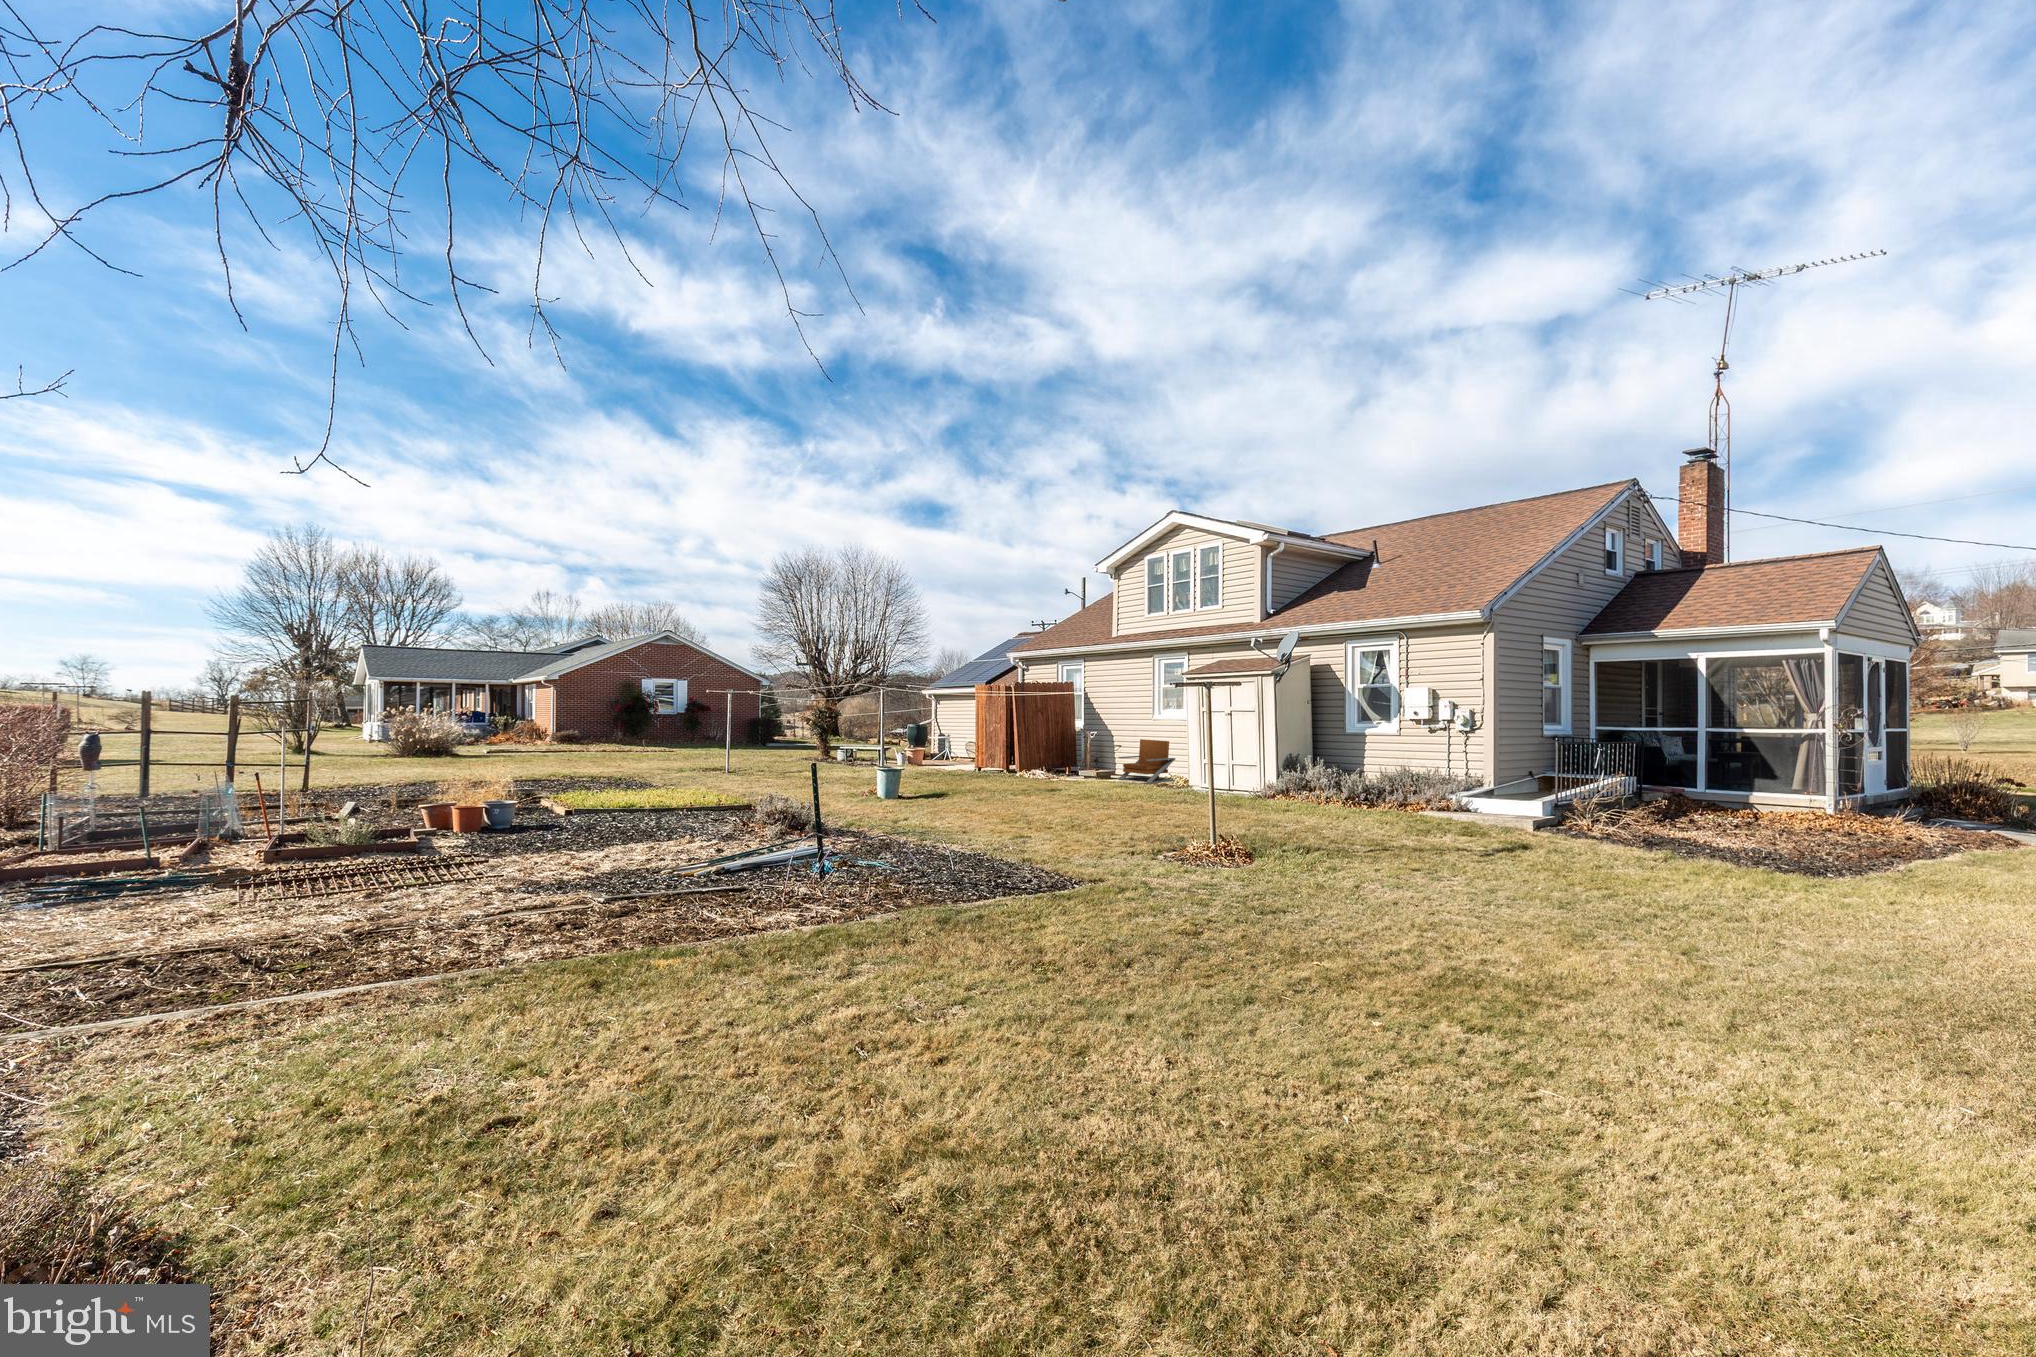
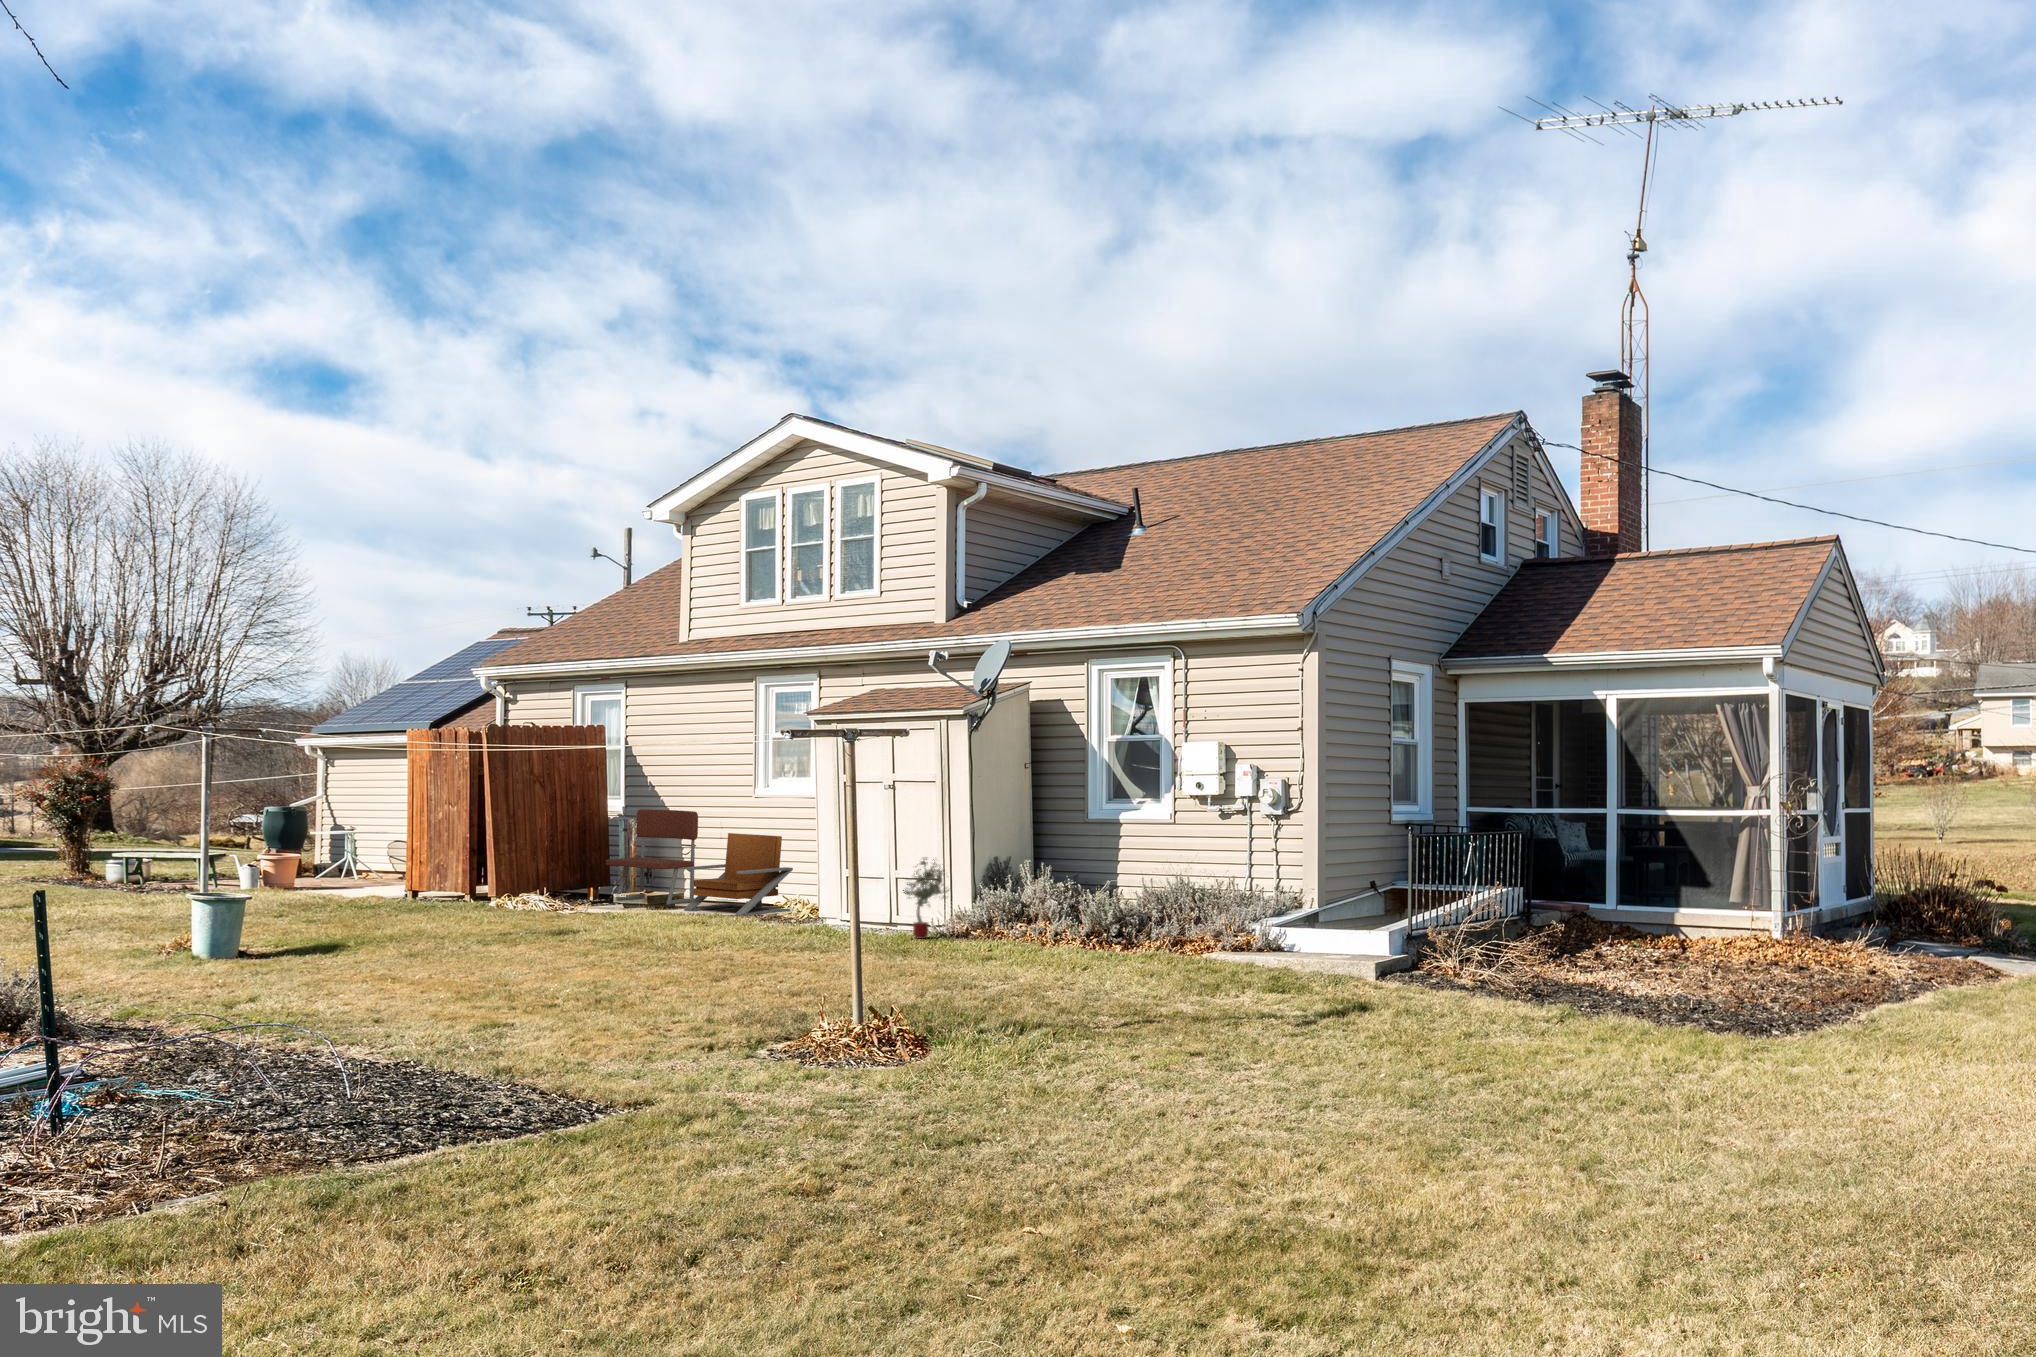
bench: none [1077,726,1124,776] -> present [606,809,698,905]
potted tree: none [1239,754,1266,798] -> present [903,857,949,939]

